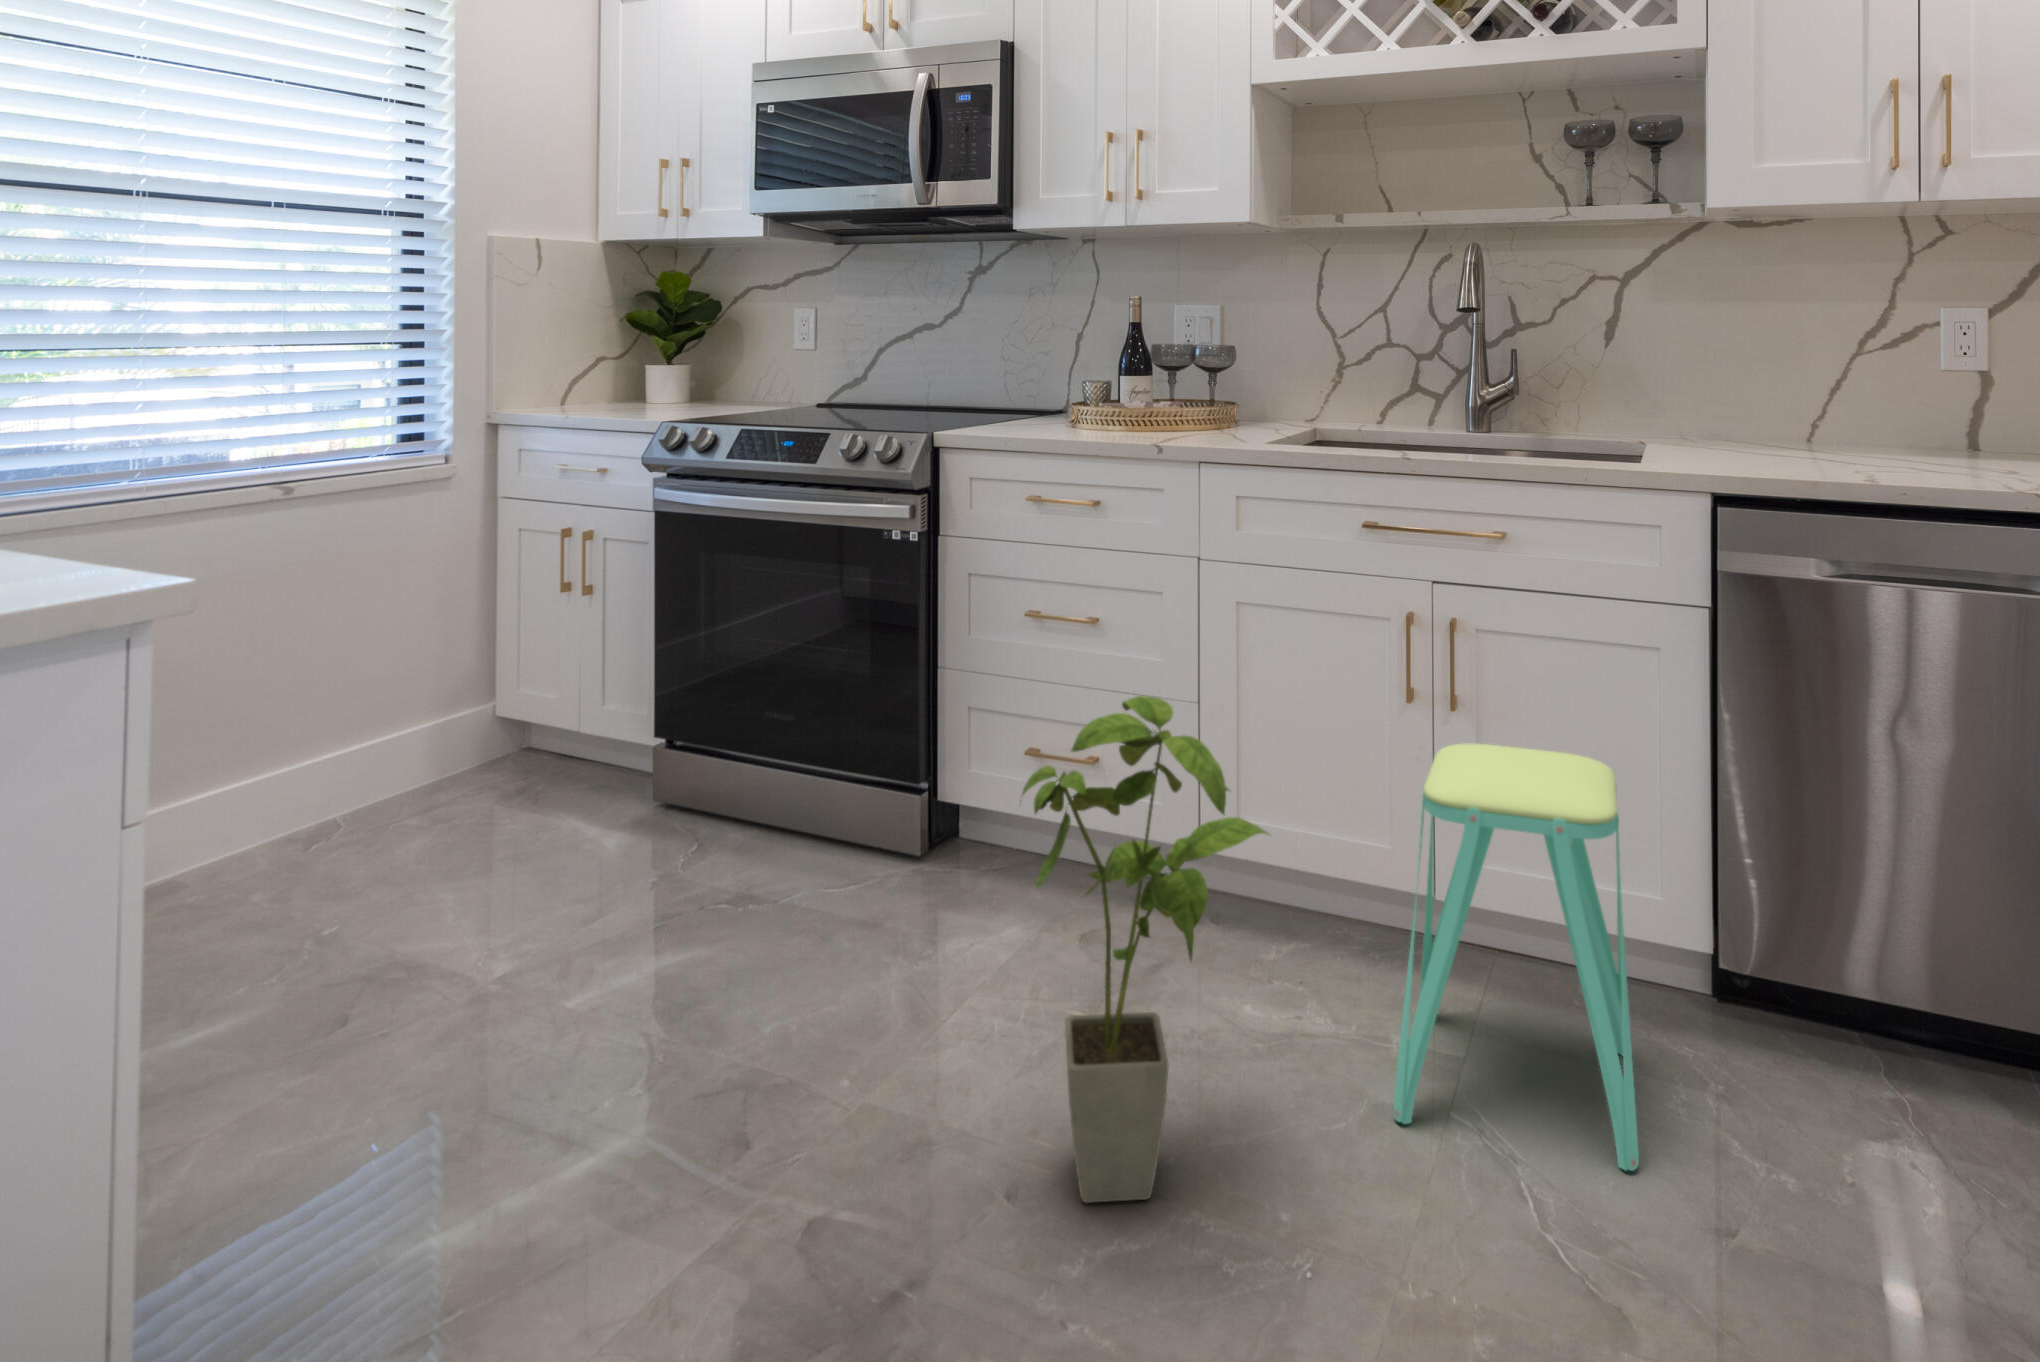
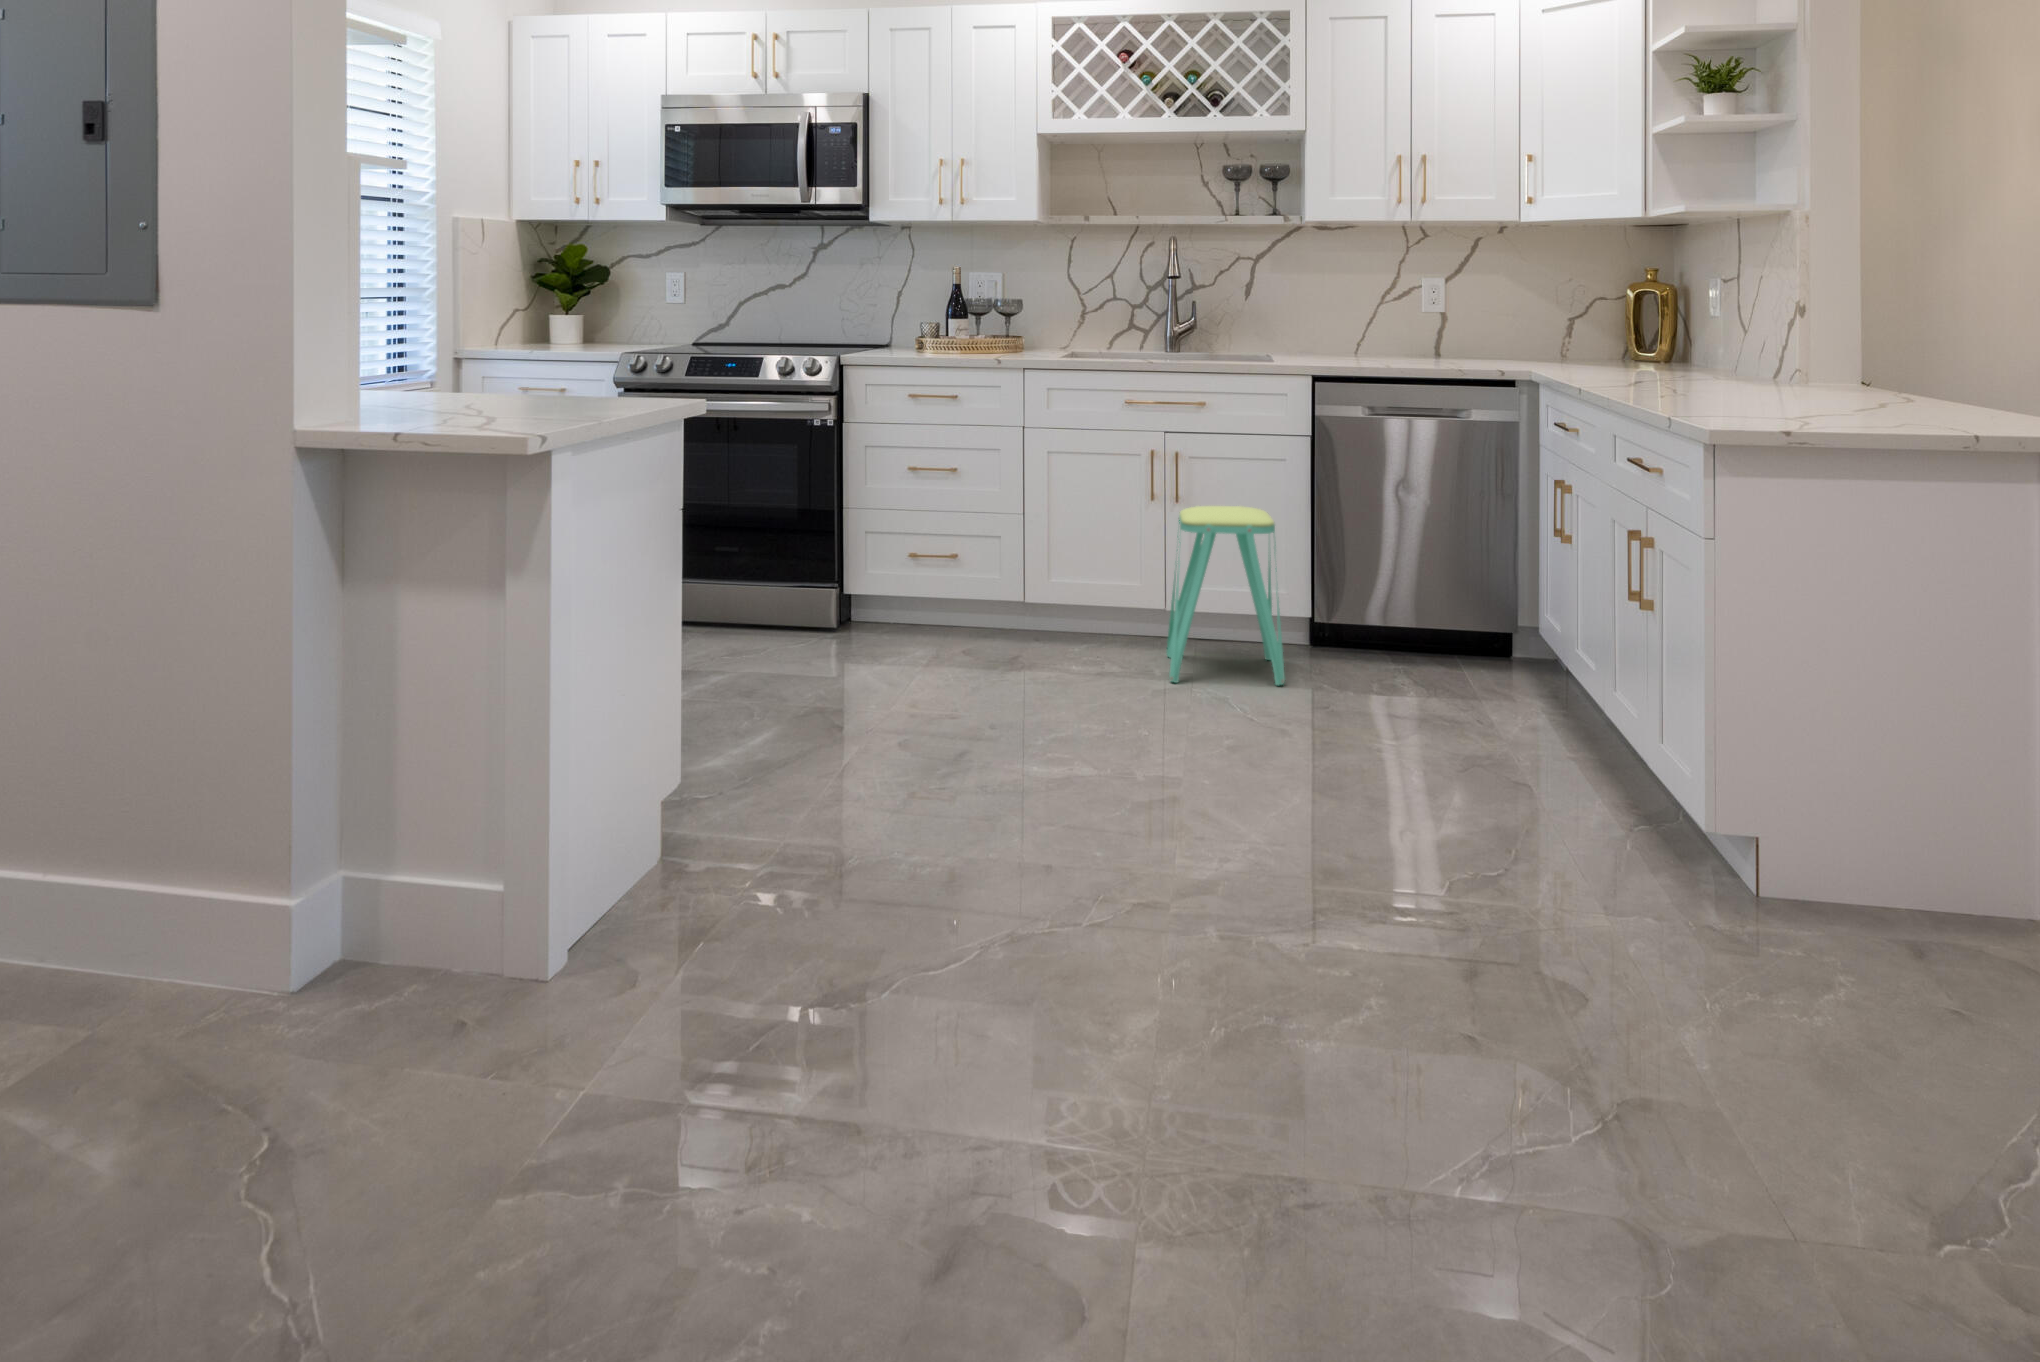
house plant: present [1022,696,1268,1203] -> none [998,465,1118,710]

